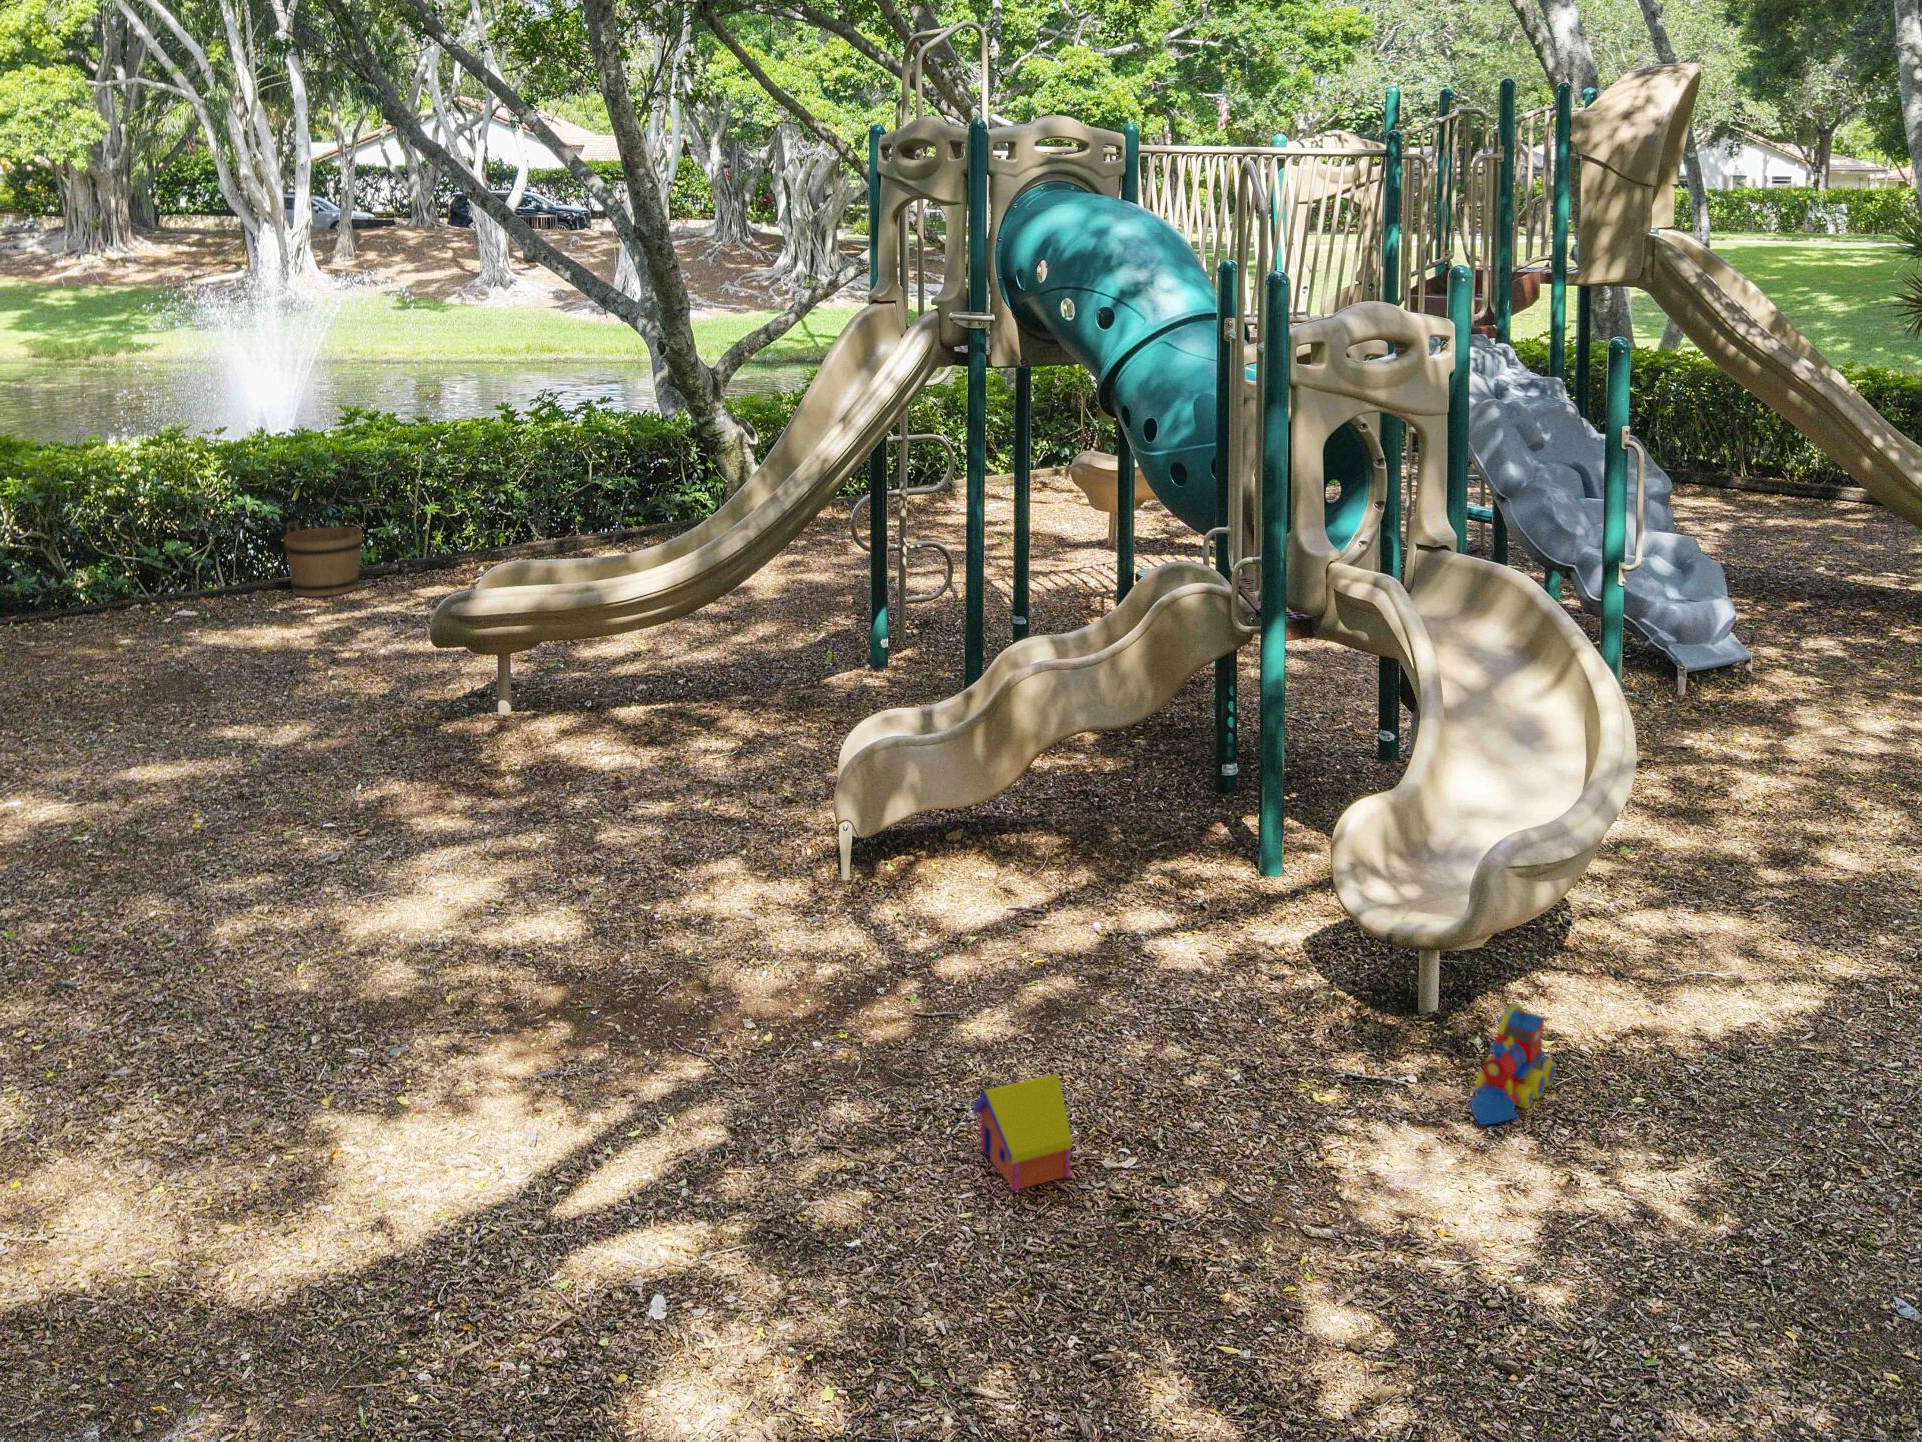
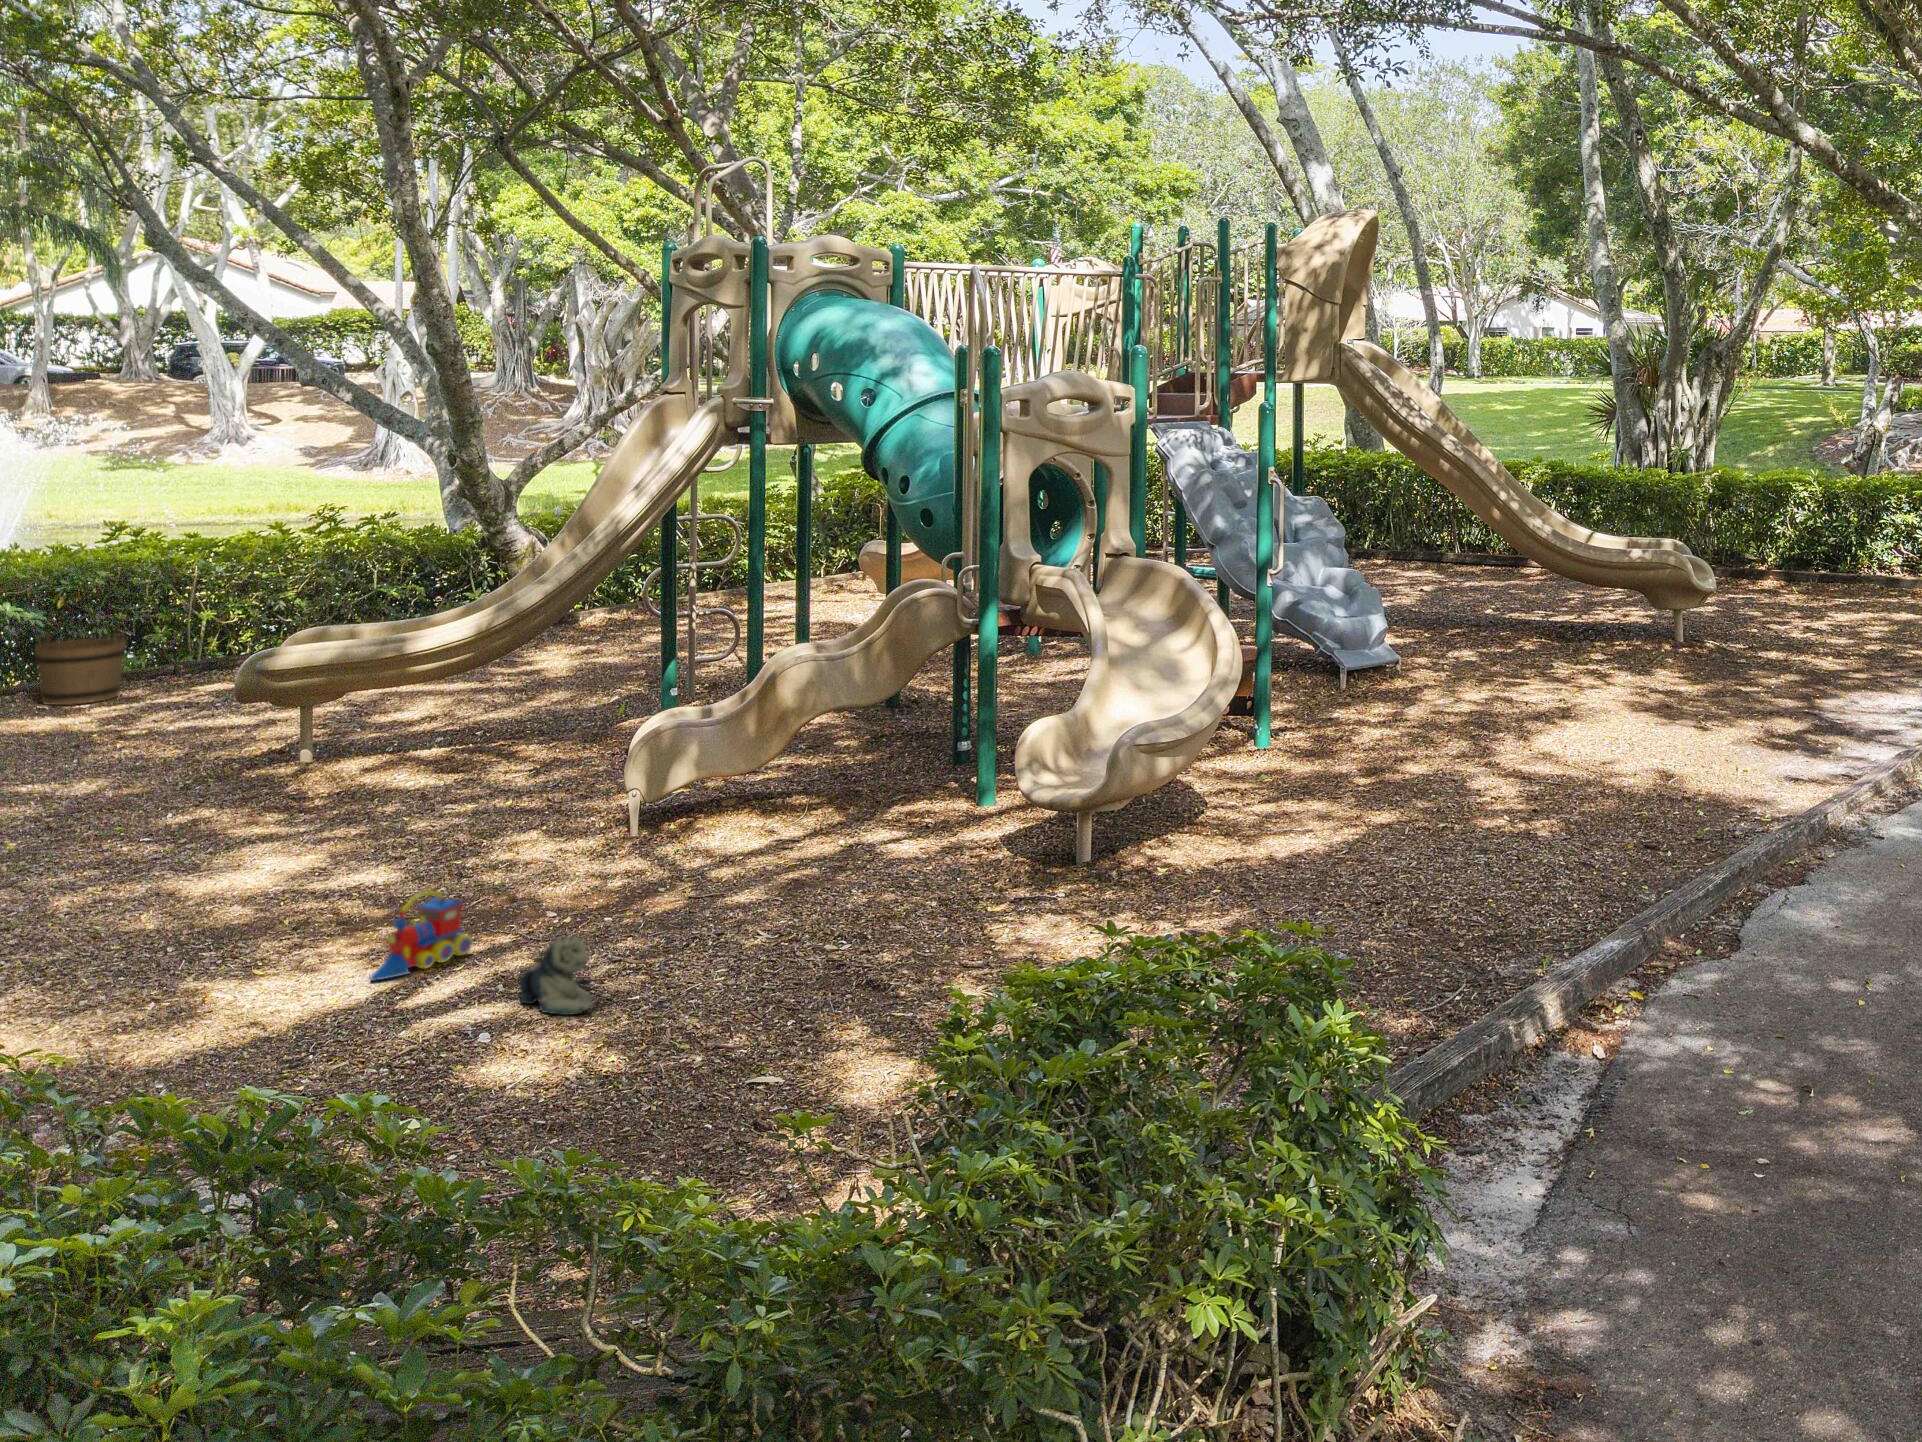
toy train: present [1470,1003,1556,1125] -> present [371,890,473,981]
toy house: present [973,1074,1072,1192] -> none [725,885,798,962]
plush toy: none [713,1150,808,1282] -> present [519,936,593,1015]

